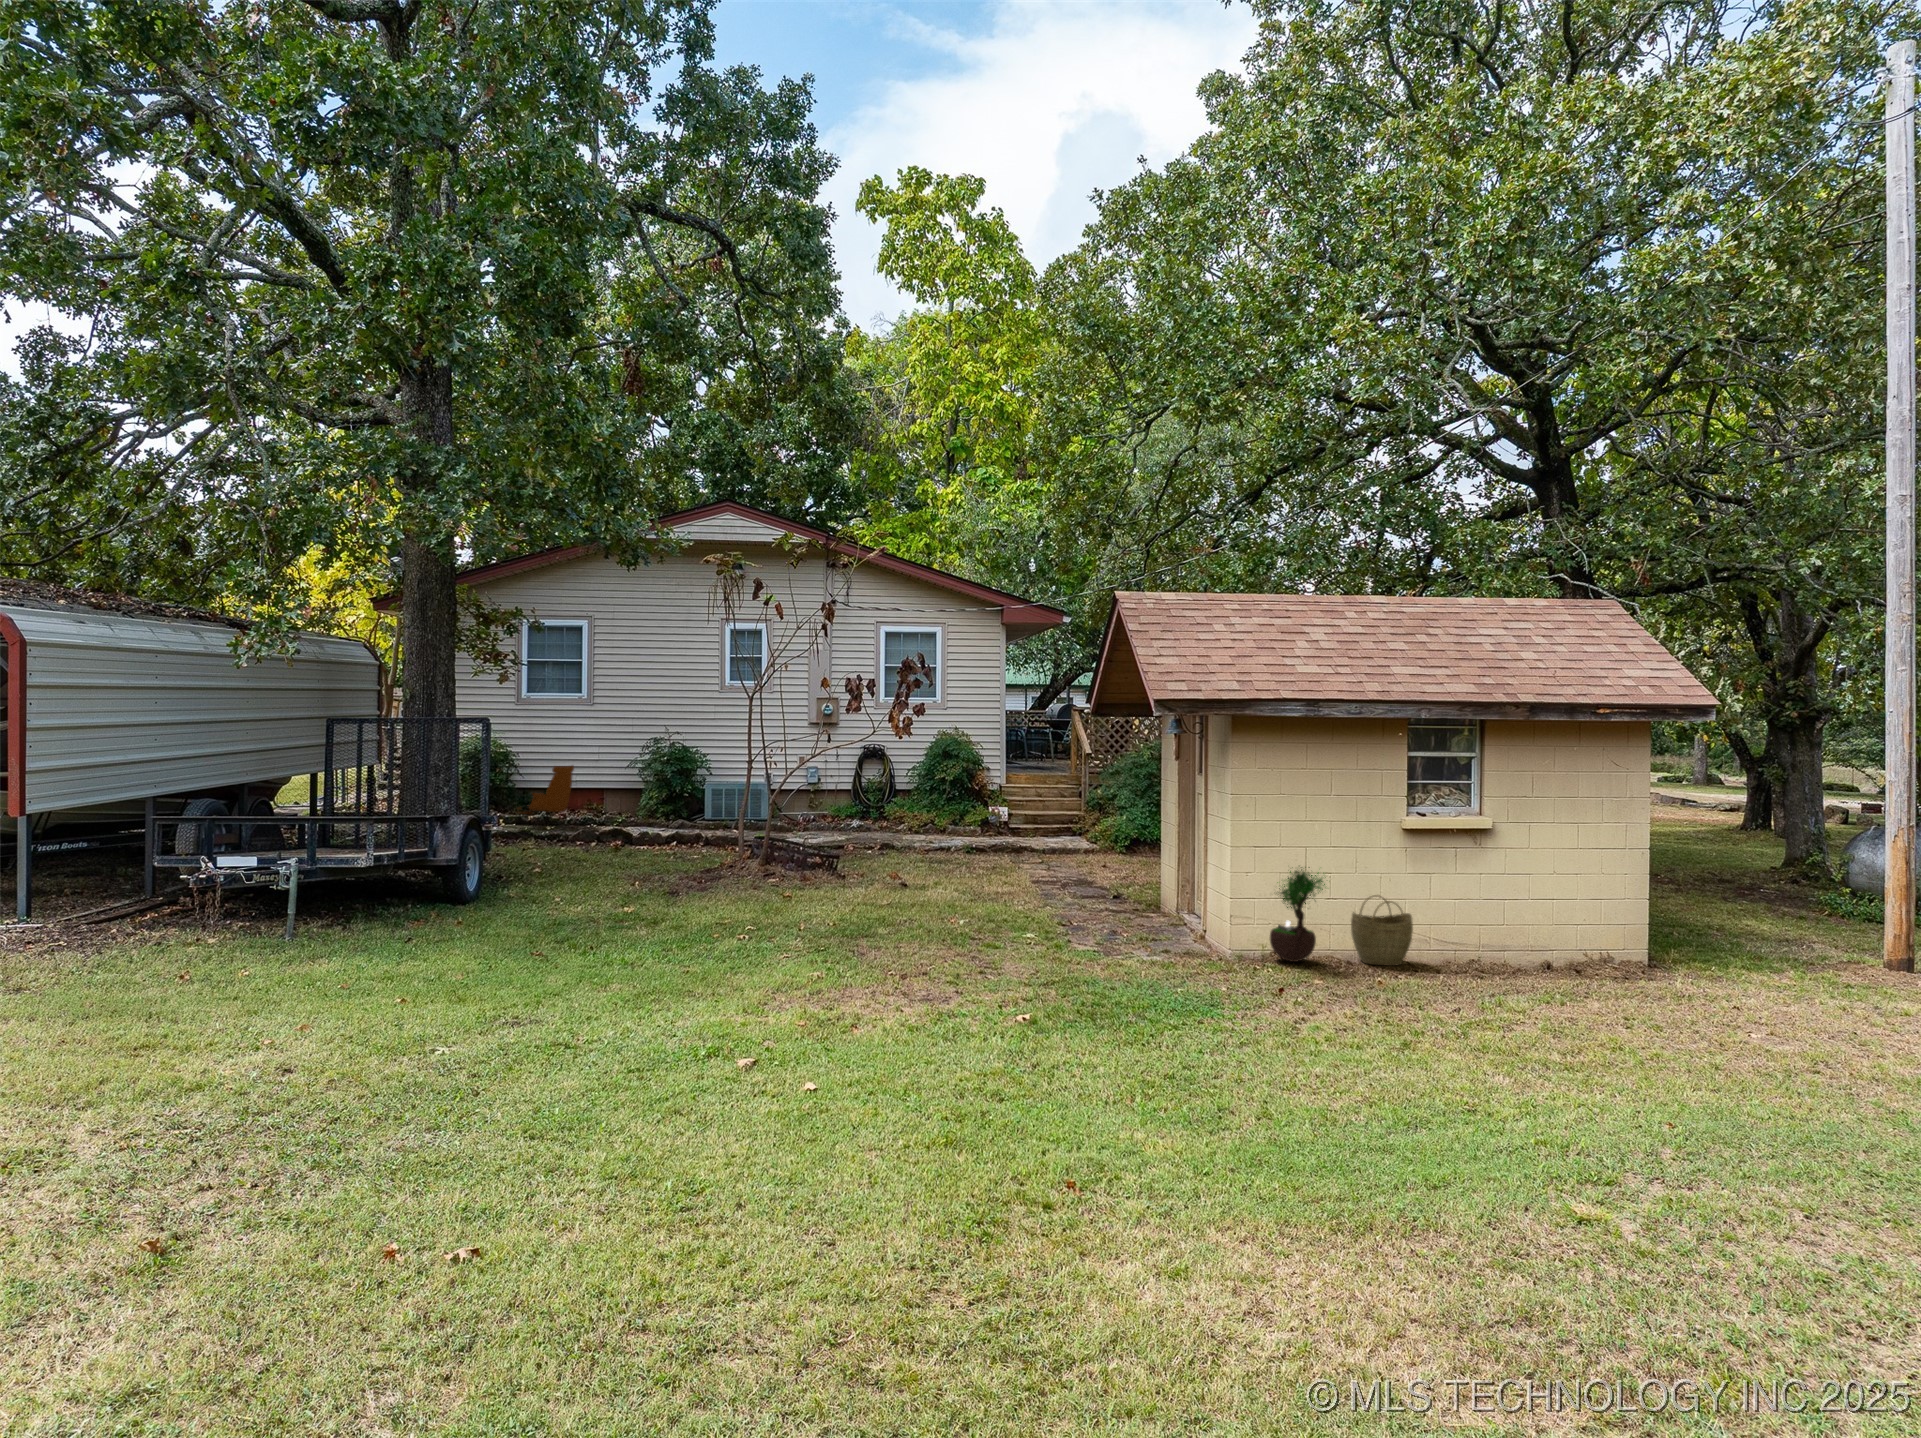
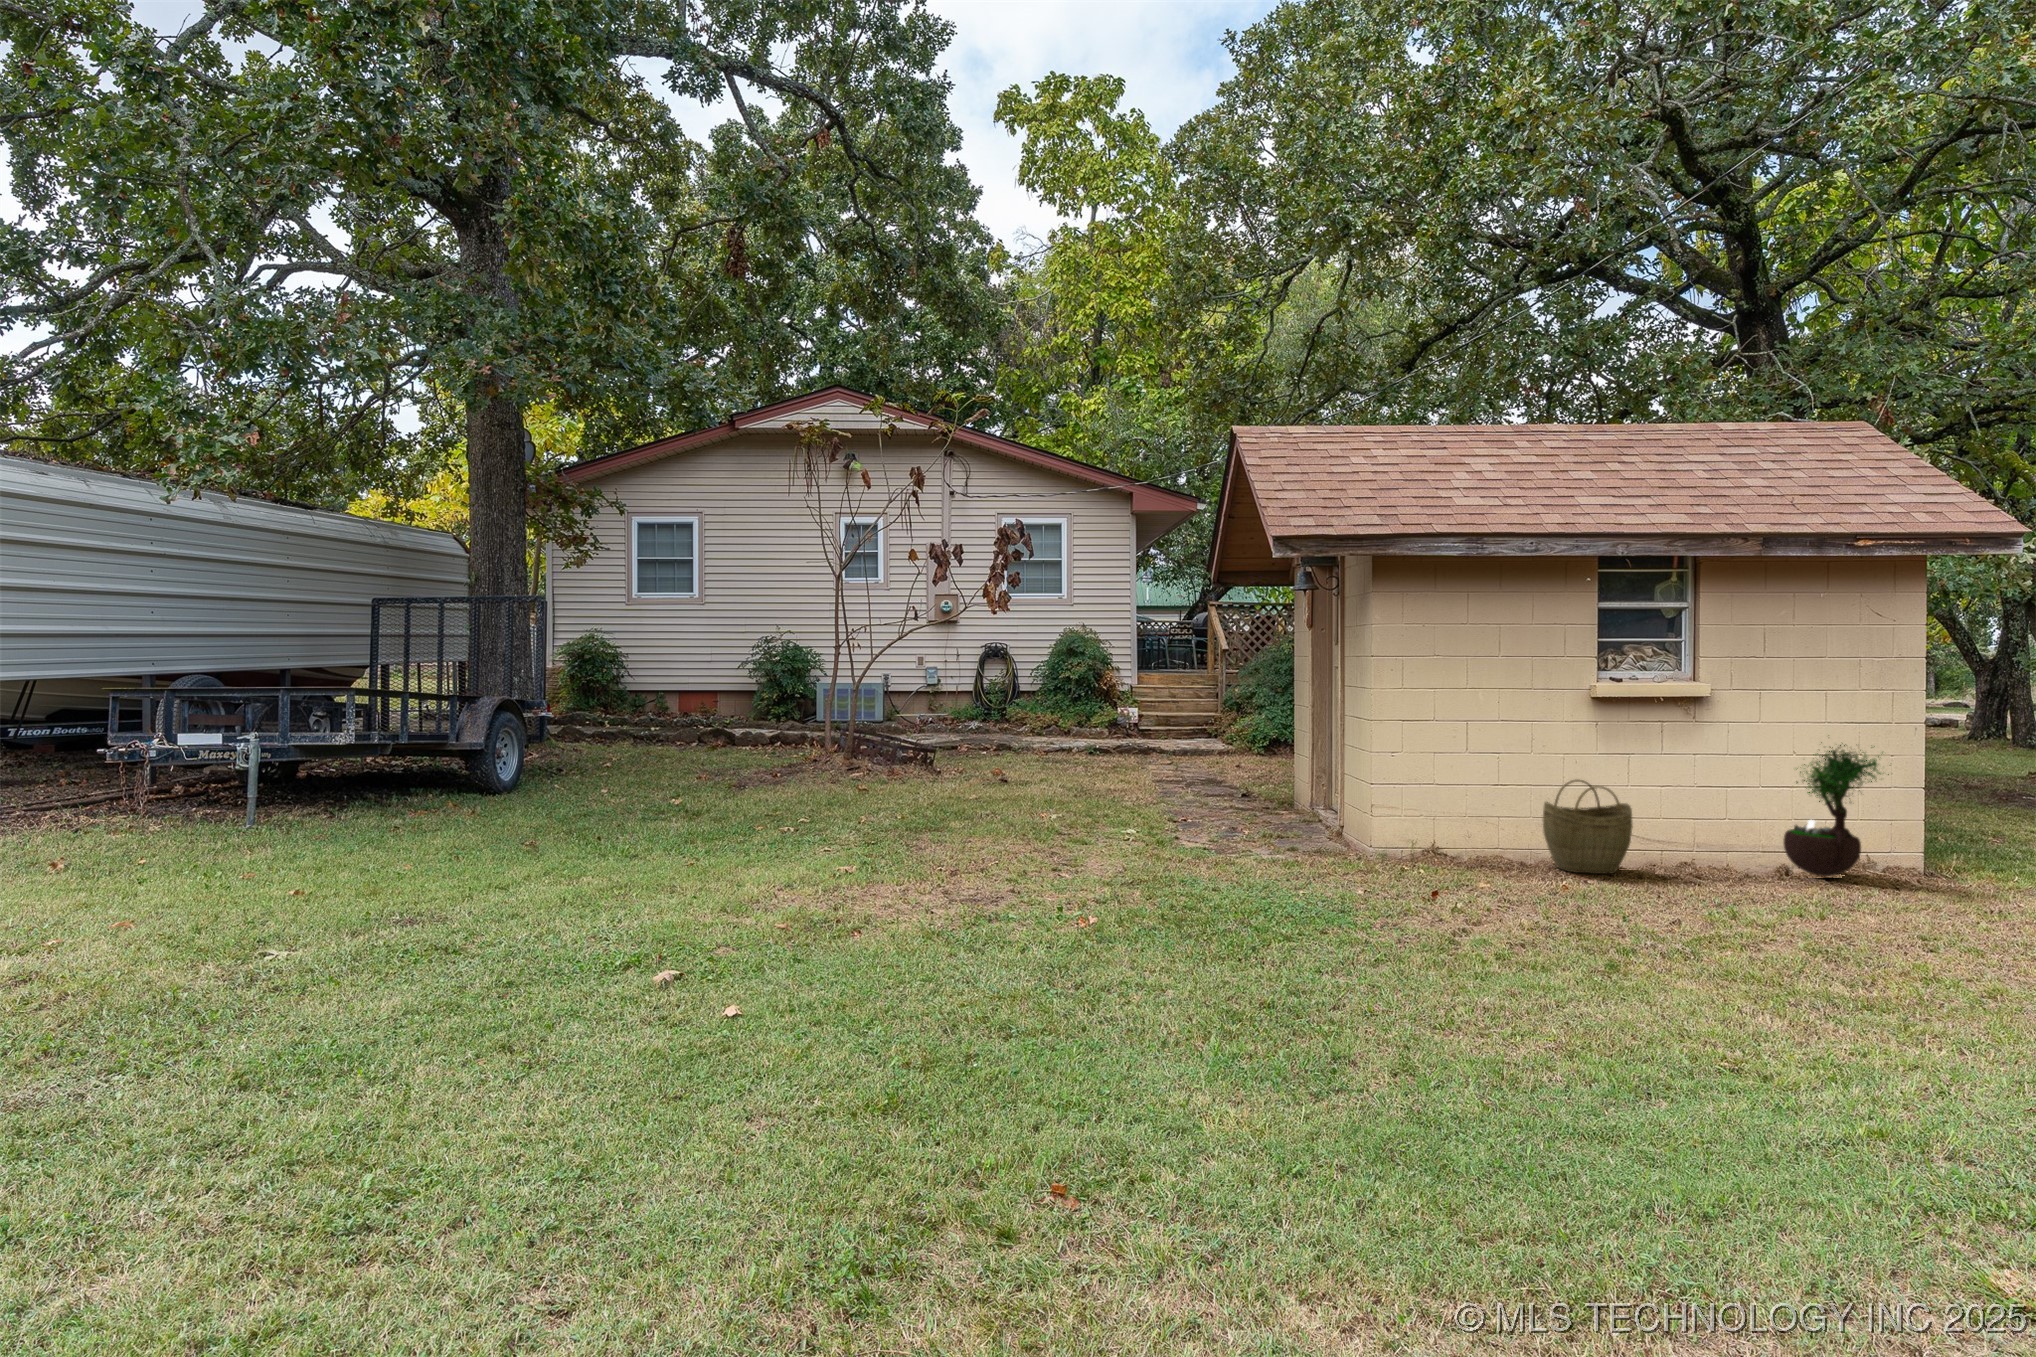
lounge chair: present [514,766,574,824] -> none [626,668,690,731]
potted tree: present [1270,867,1326,962] -> present [1784,742,1889,876]

